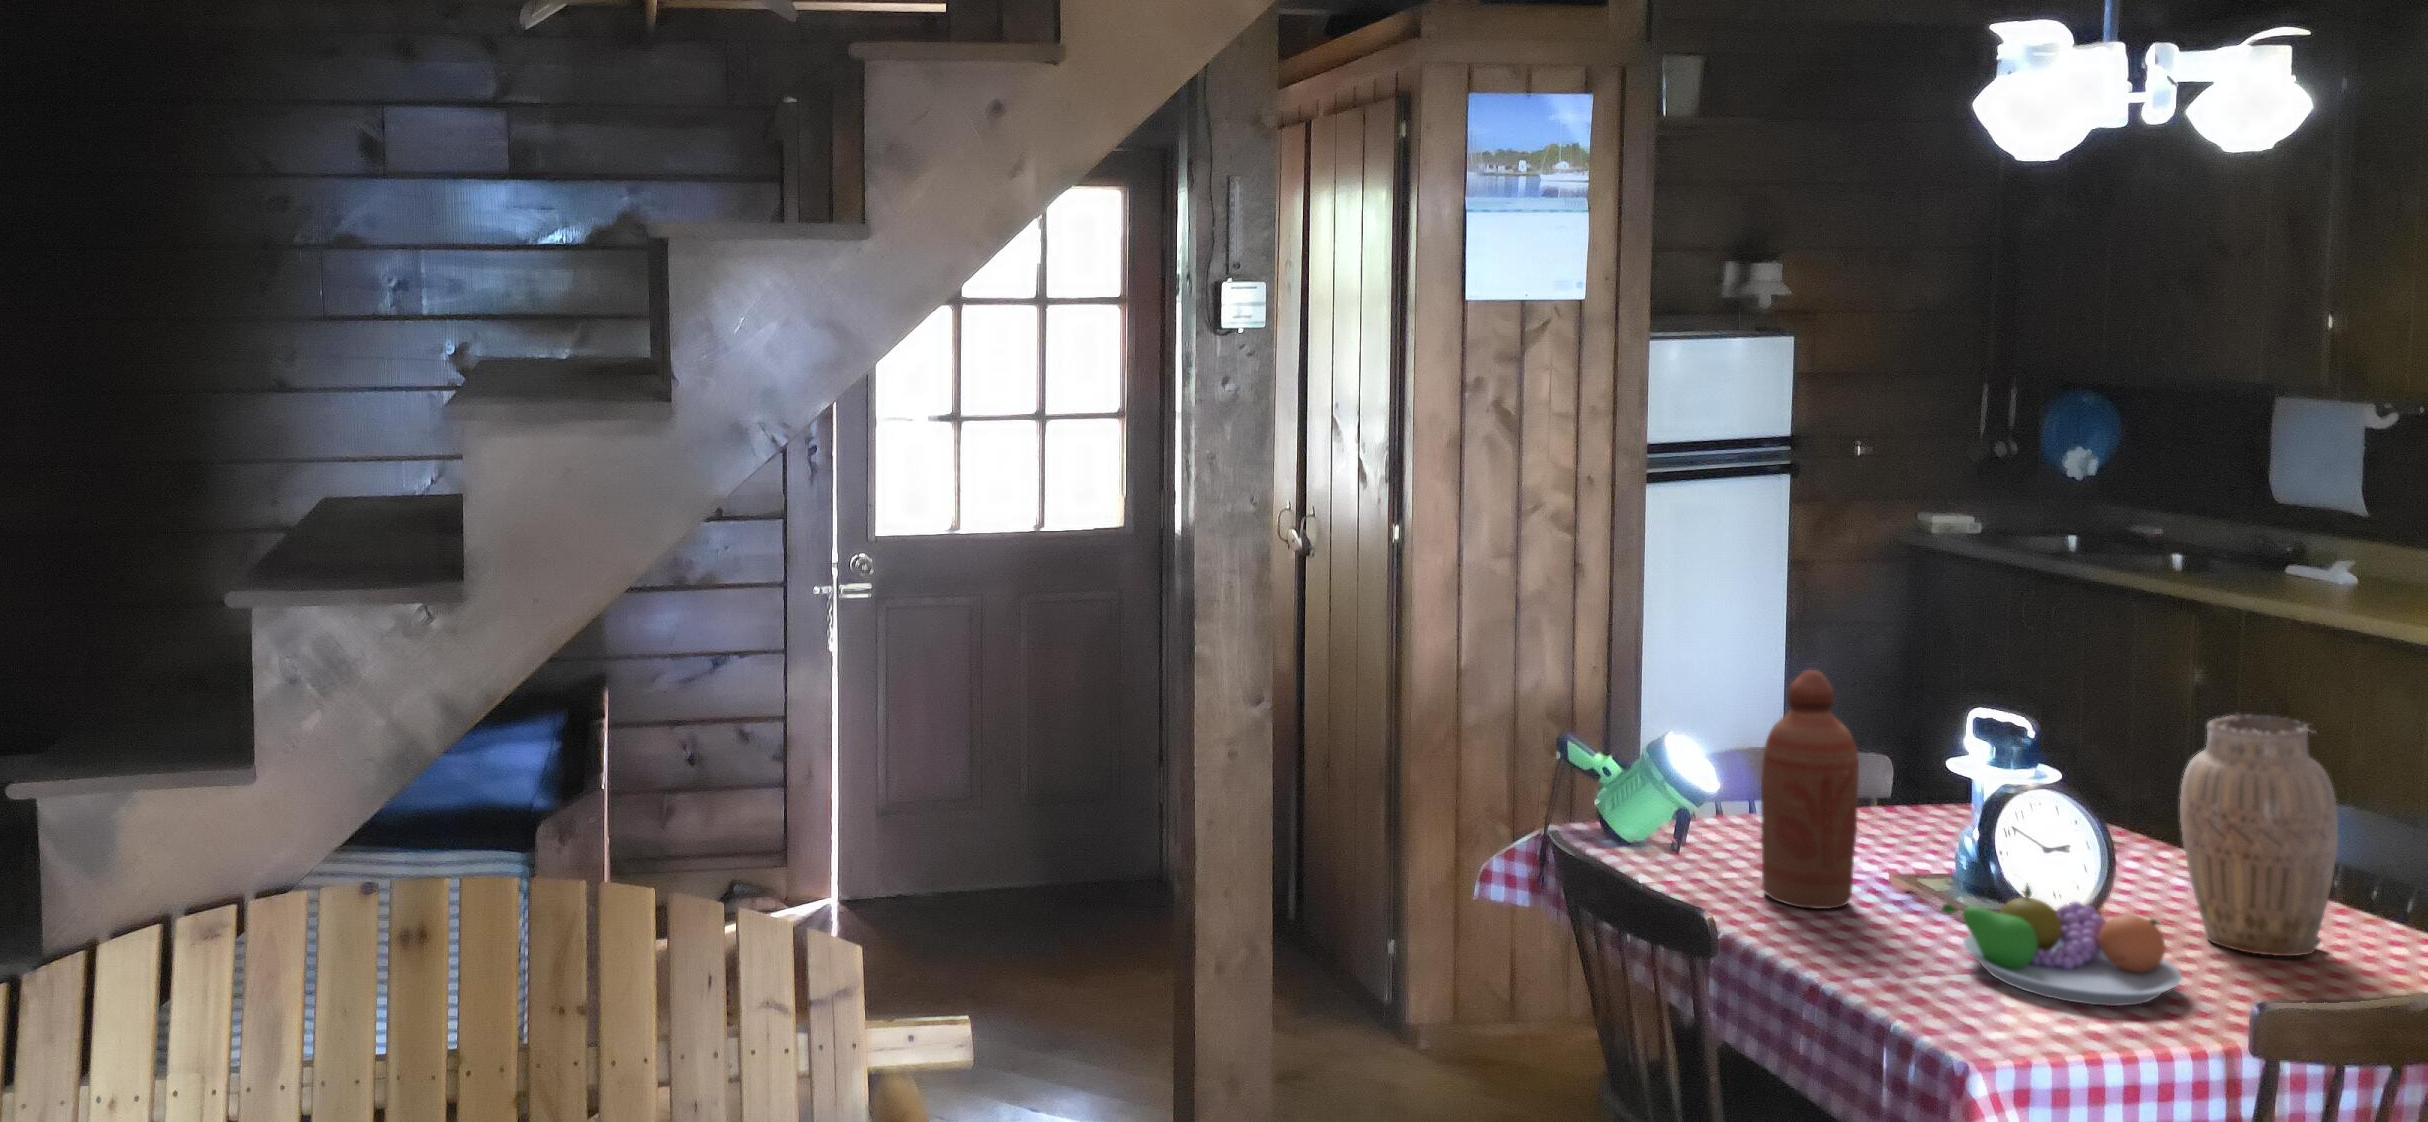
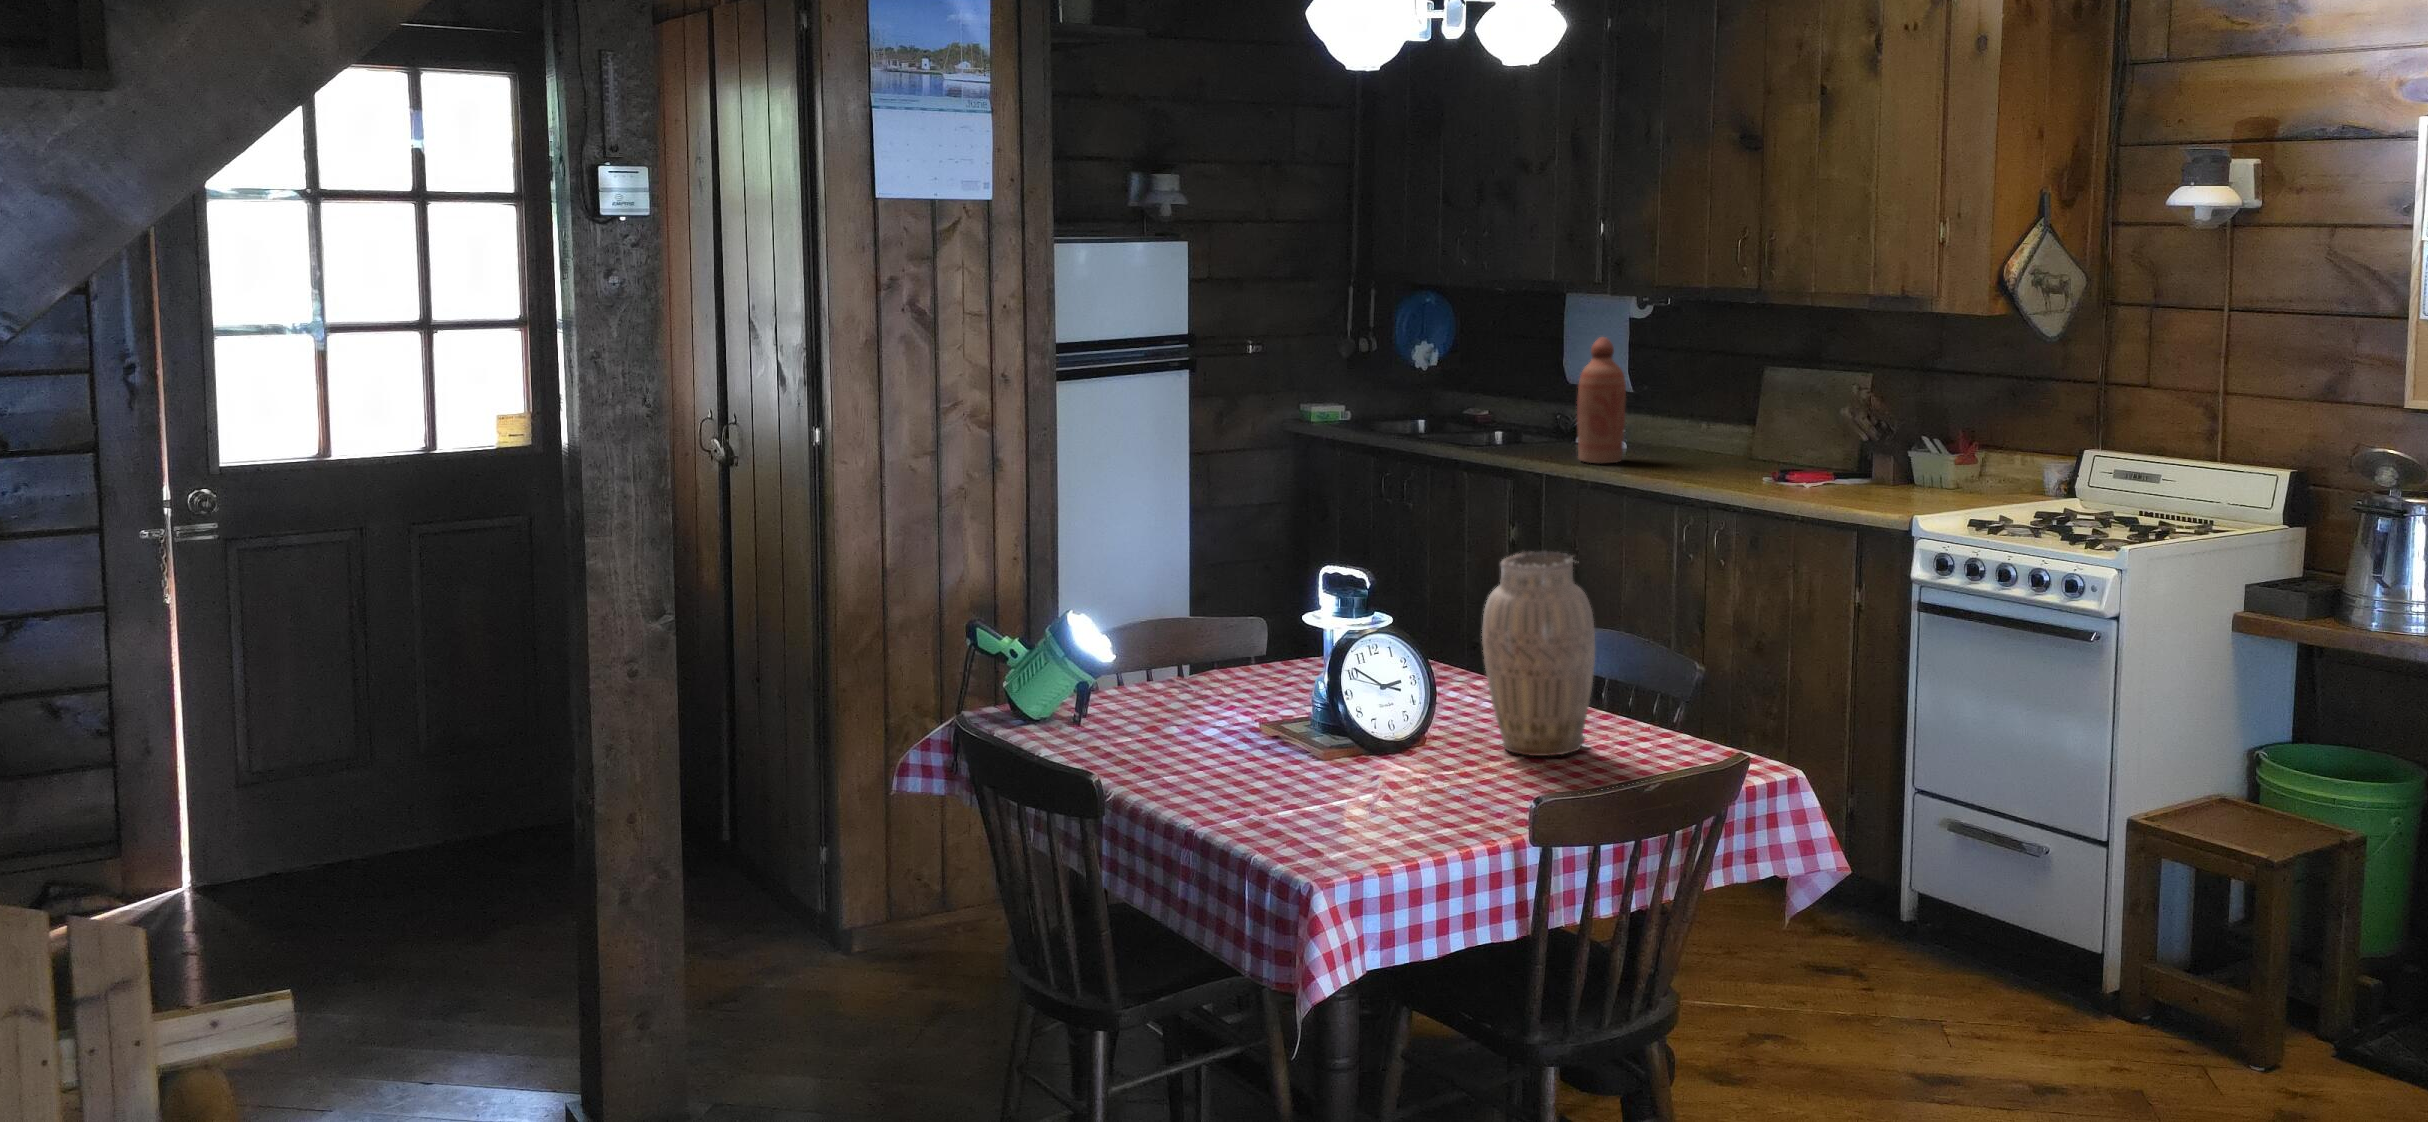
bottle: present [1761,670,1859,909] -> present [1577,337,1626,463]
fruit bowl: present [1942,883,2182,1006] -> none [1297,717,1484,818]

